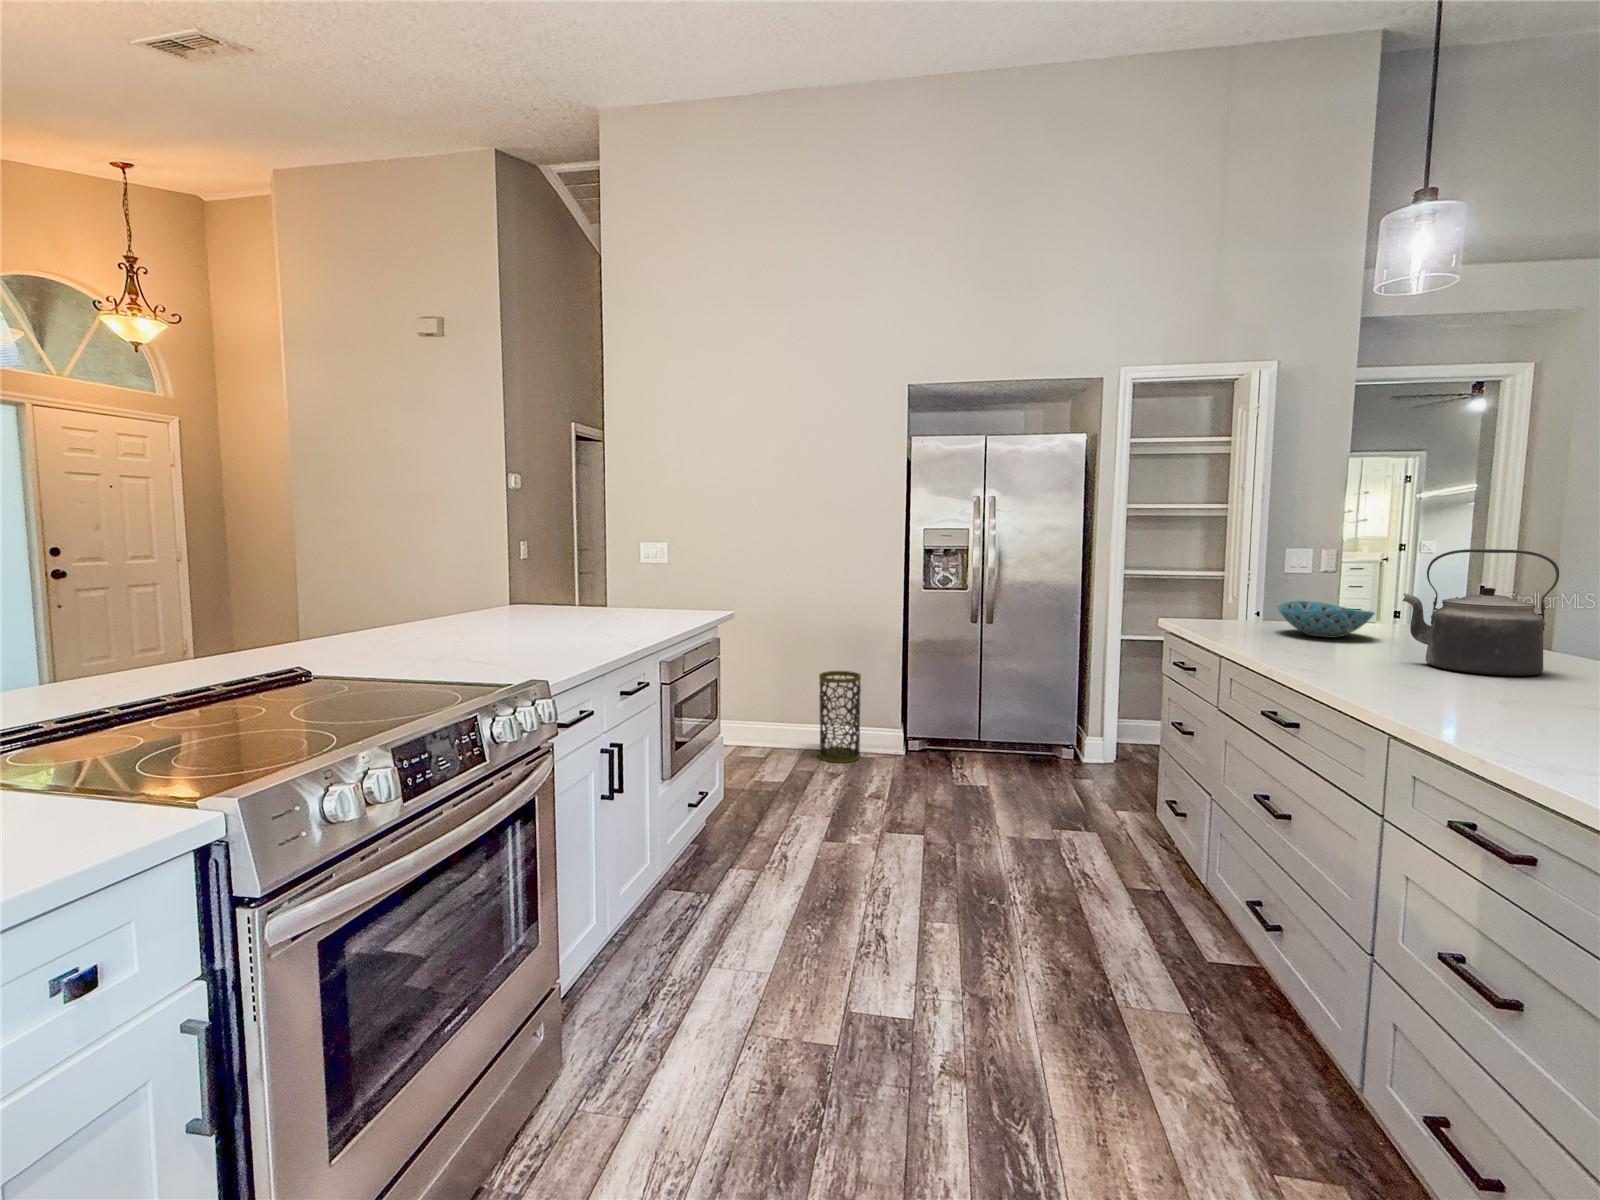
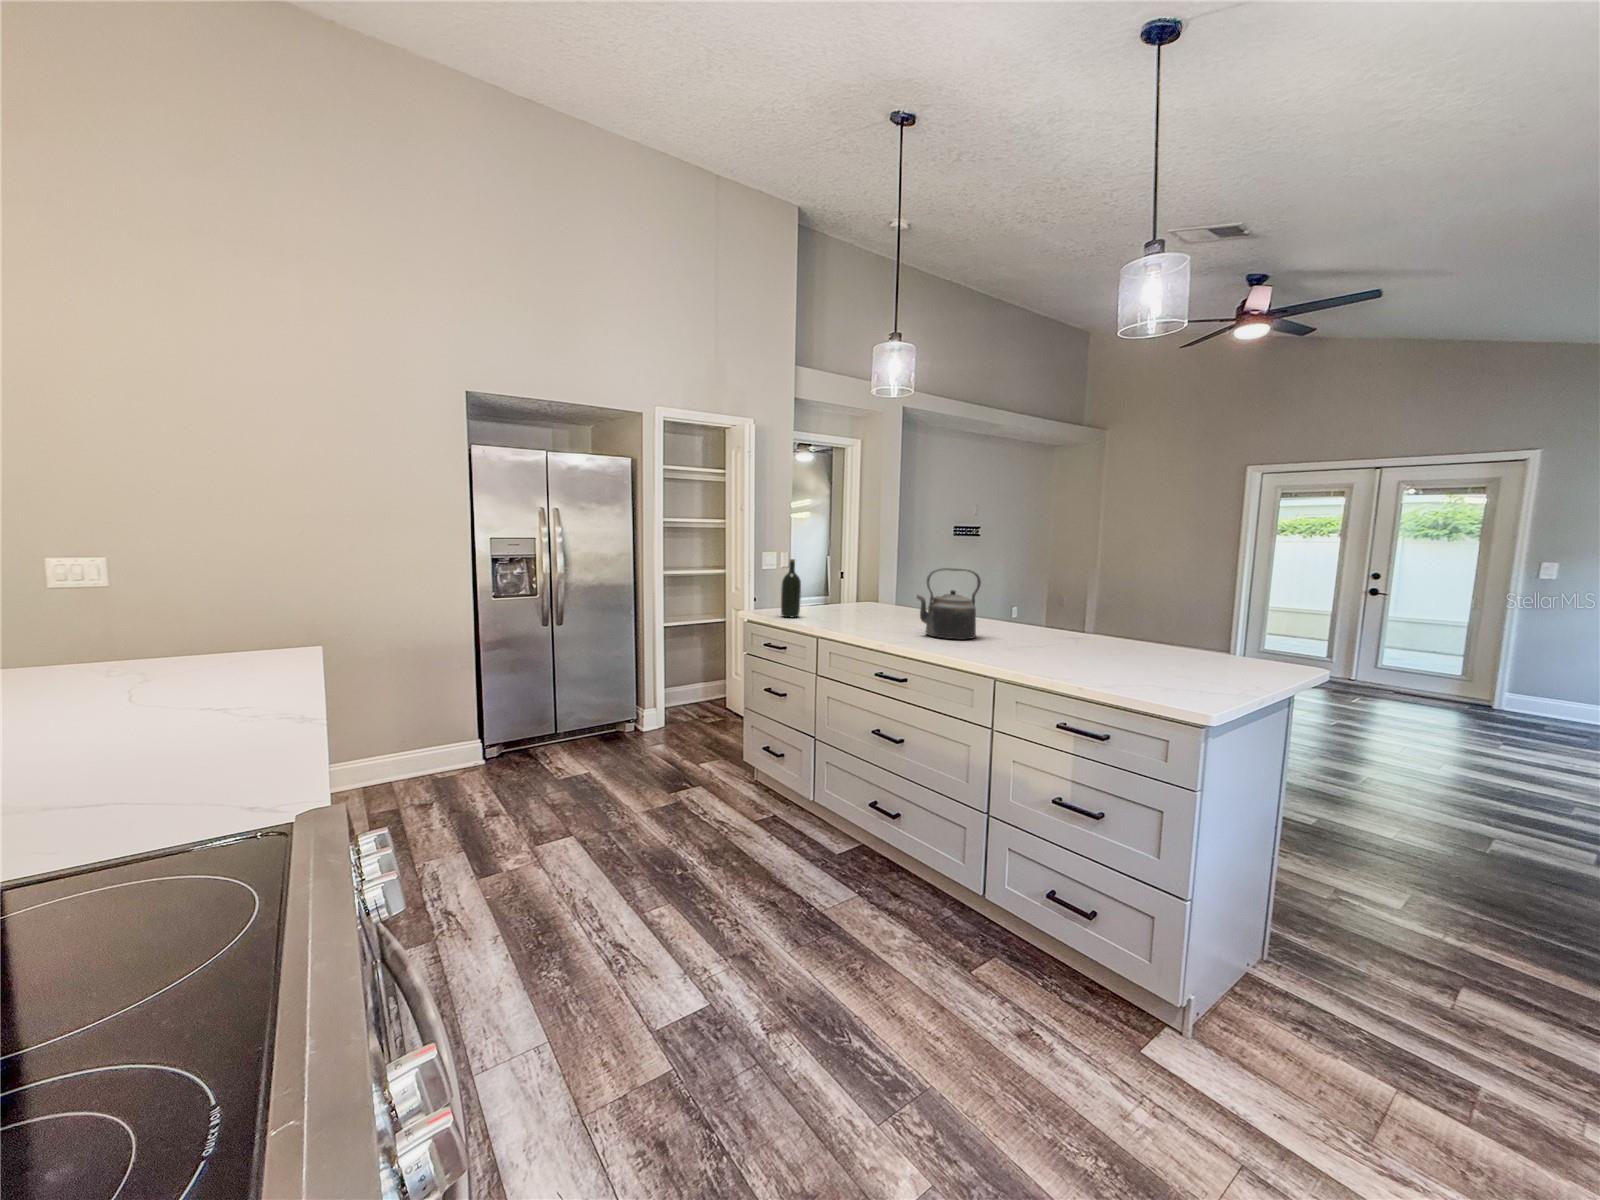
wine bottle: none [1220,543,1254,626] -> present [781,559,801,618]
bowl: present [1278,601,1374,638] -> none [821,598,876,622]
trash can: present [819,671,861,763] -> none [385,688,439,791]

